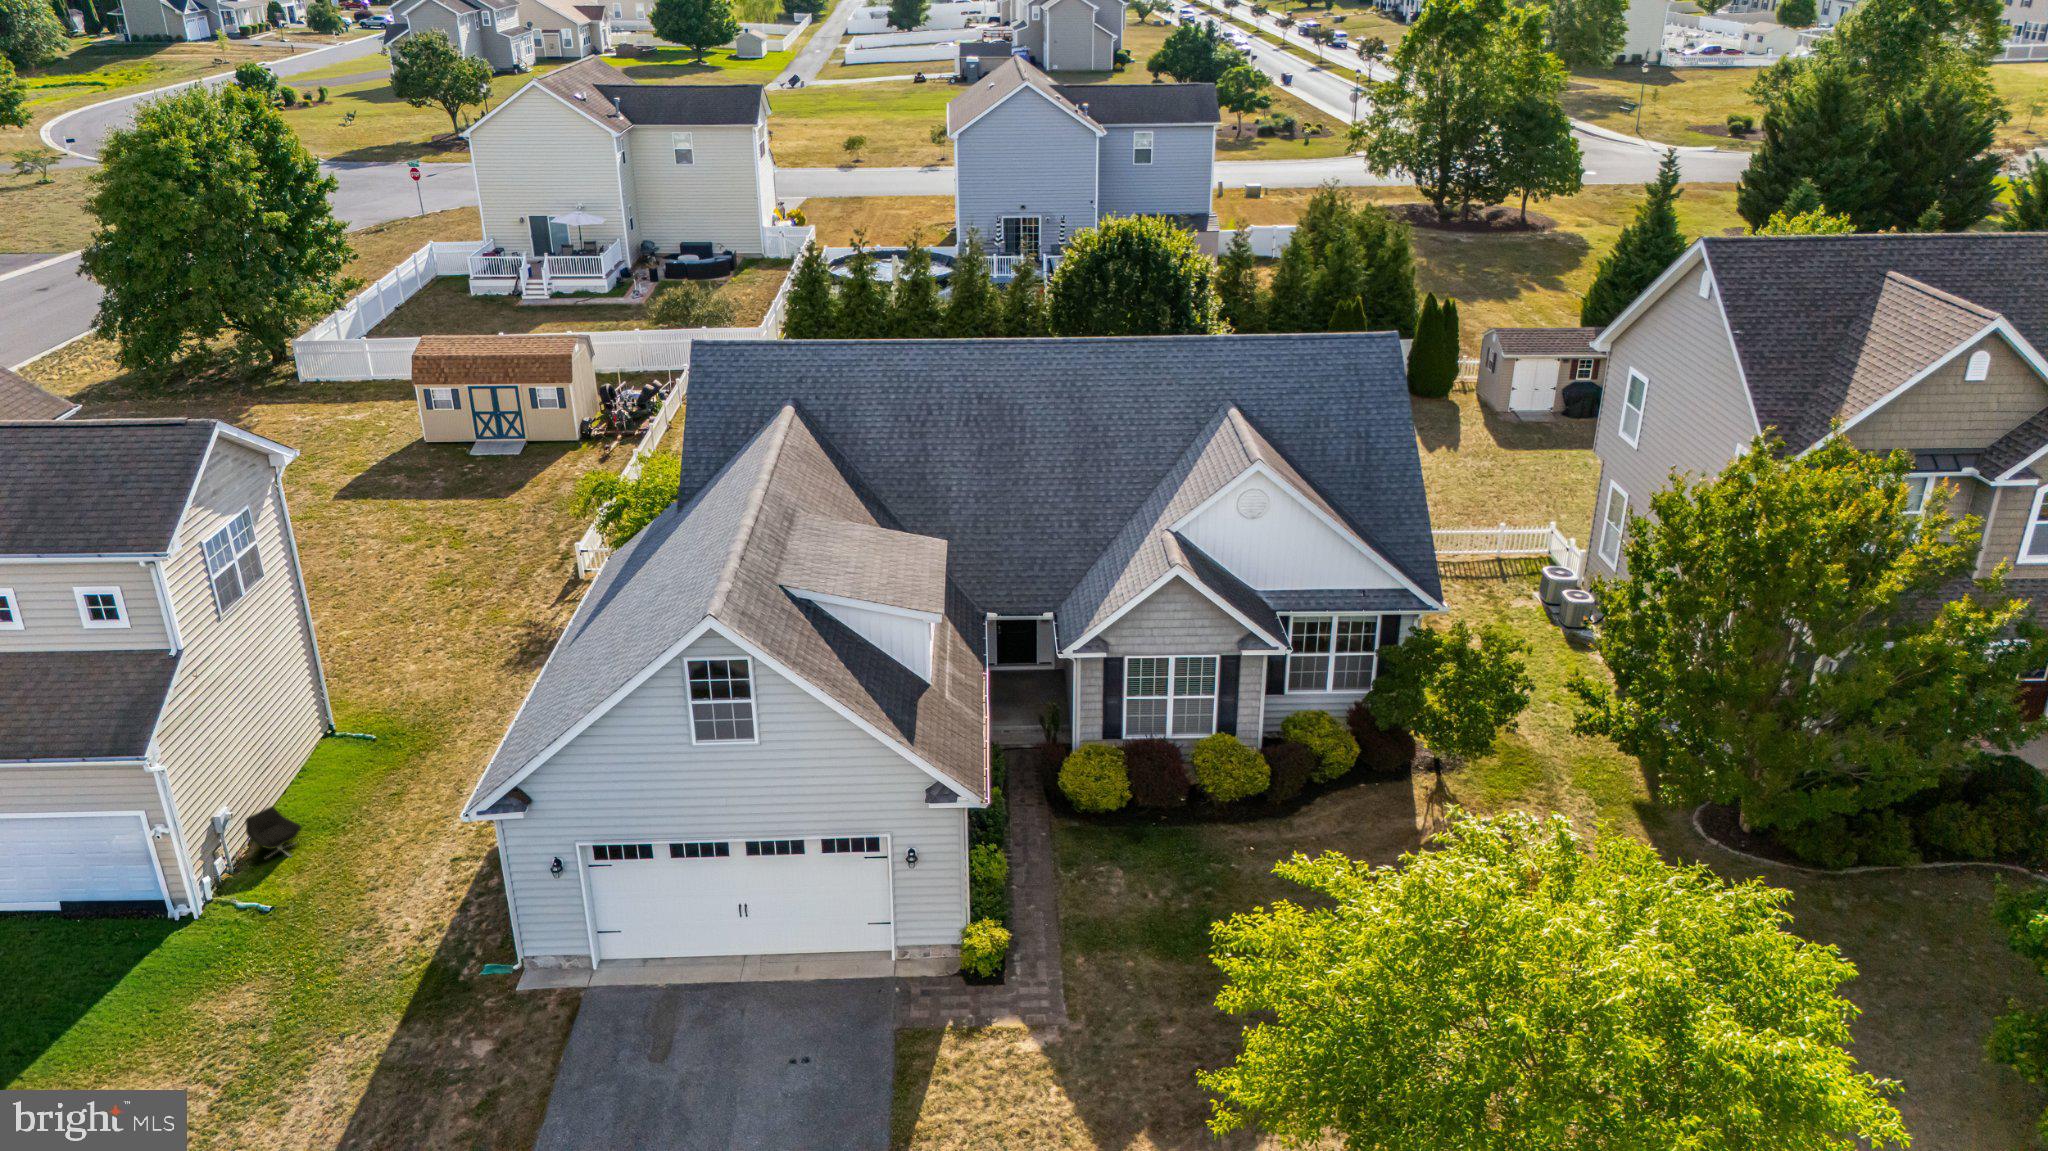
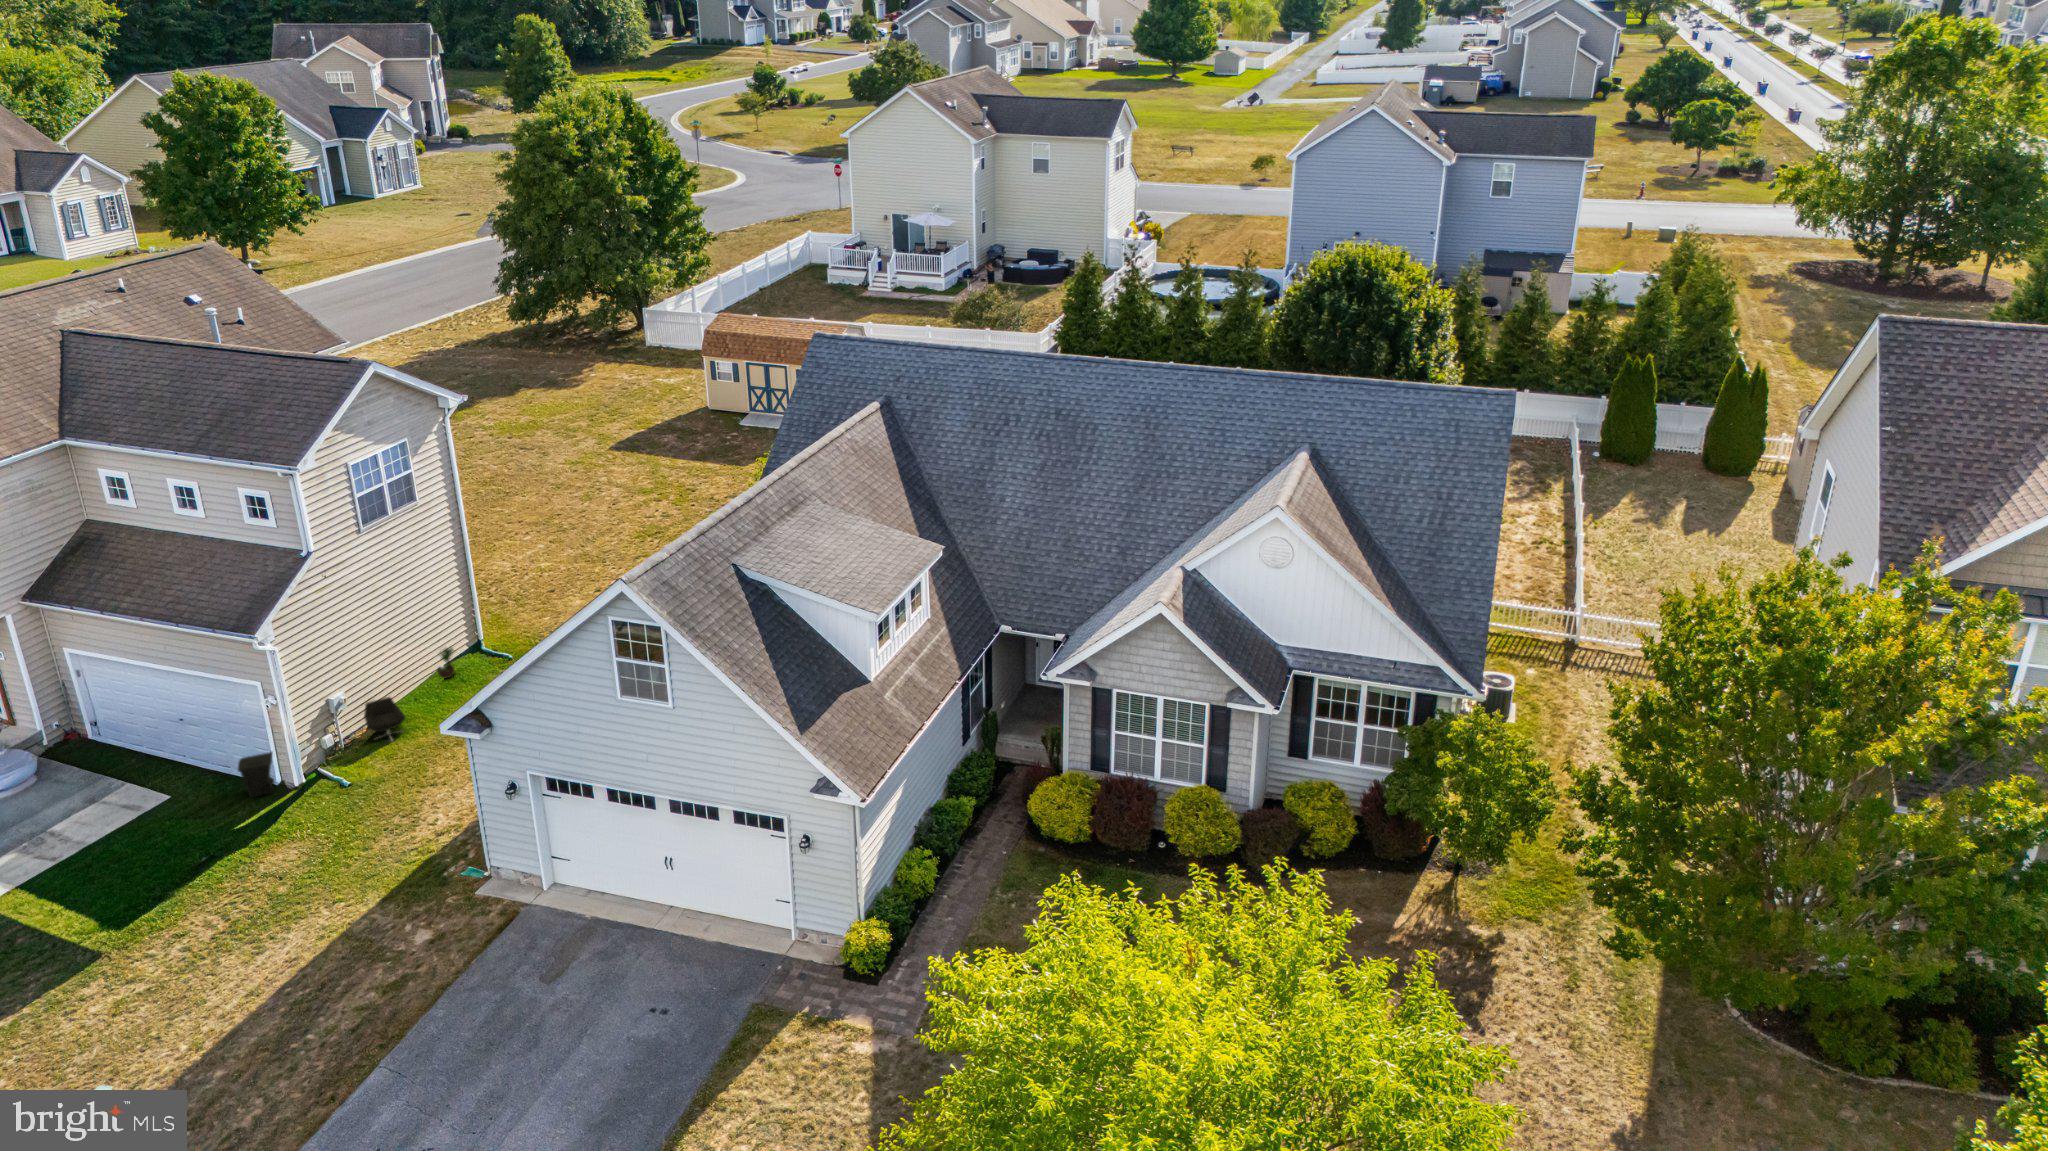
potted tree: none [296,736,319,777] -> present [437,647,455,678]
trash can: none [127,892,177,952] -> present [238,752,274,797]

